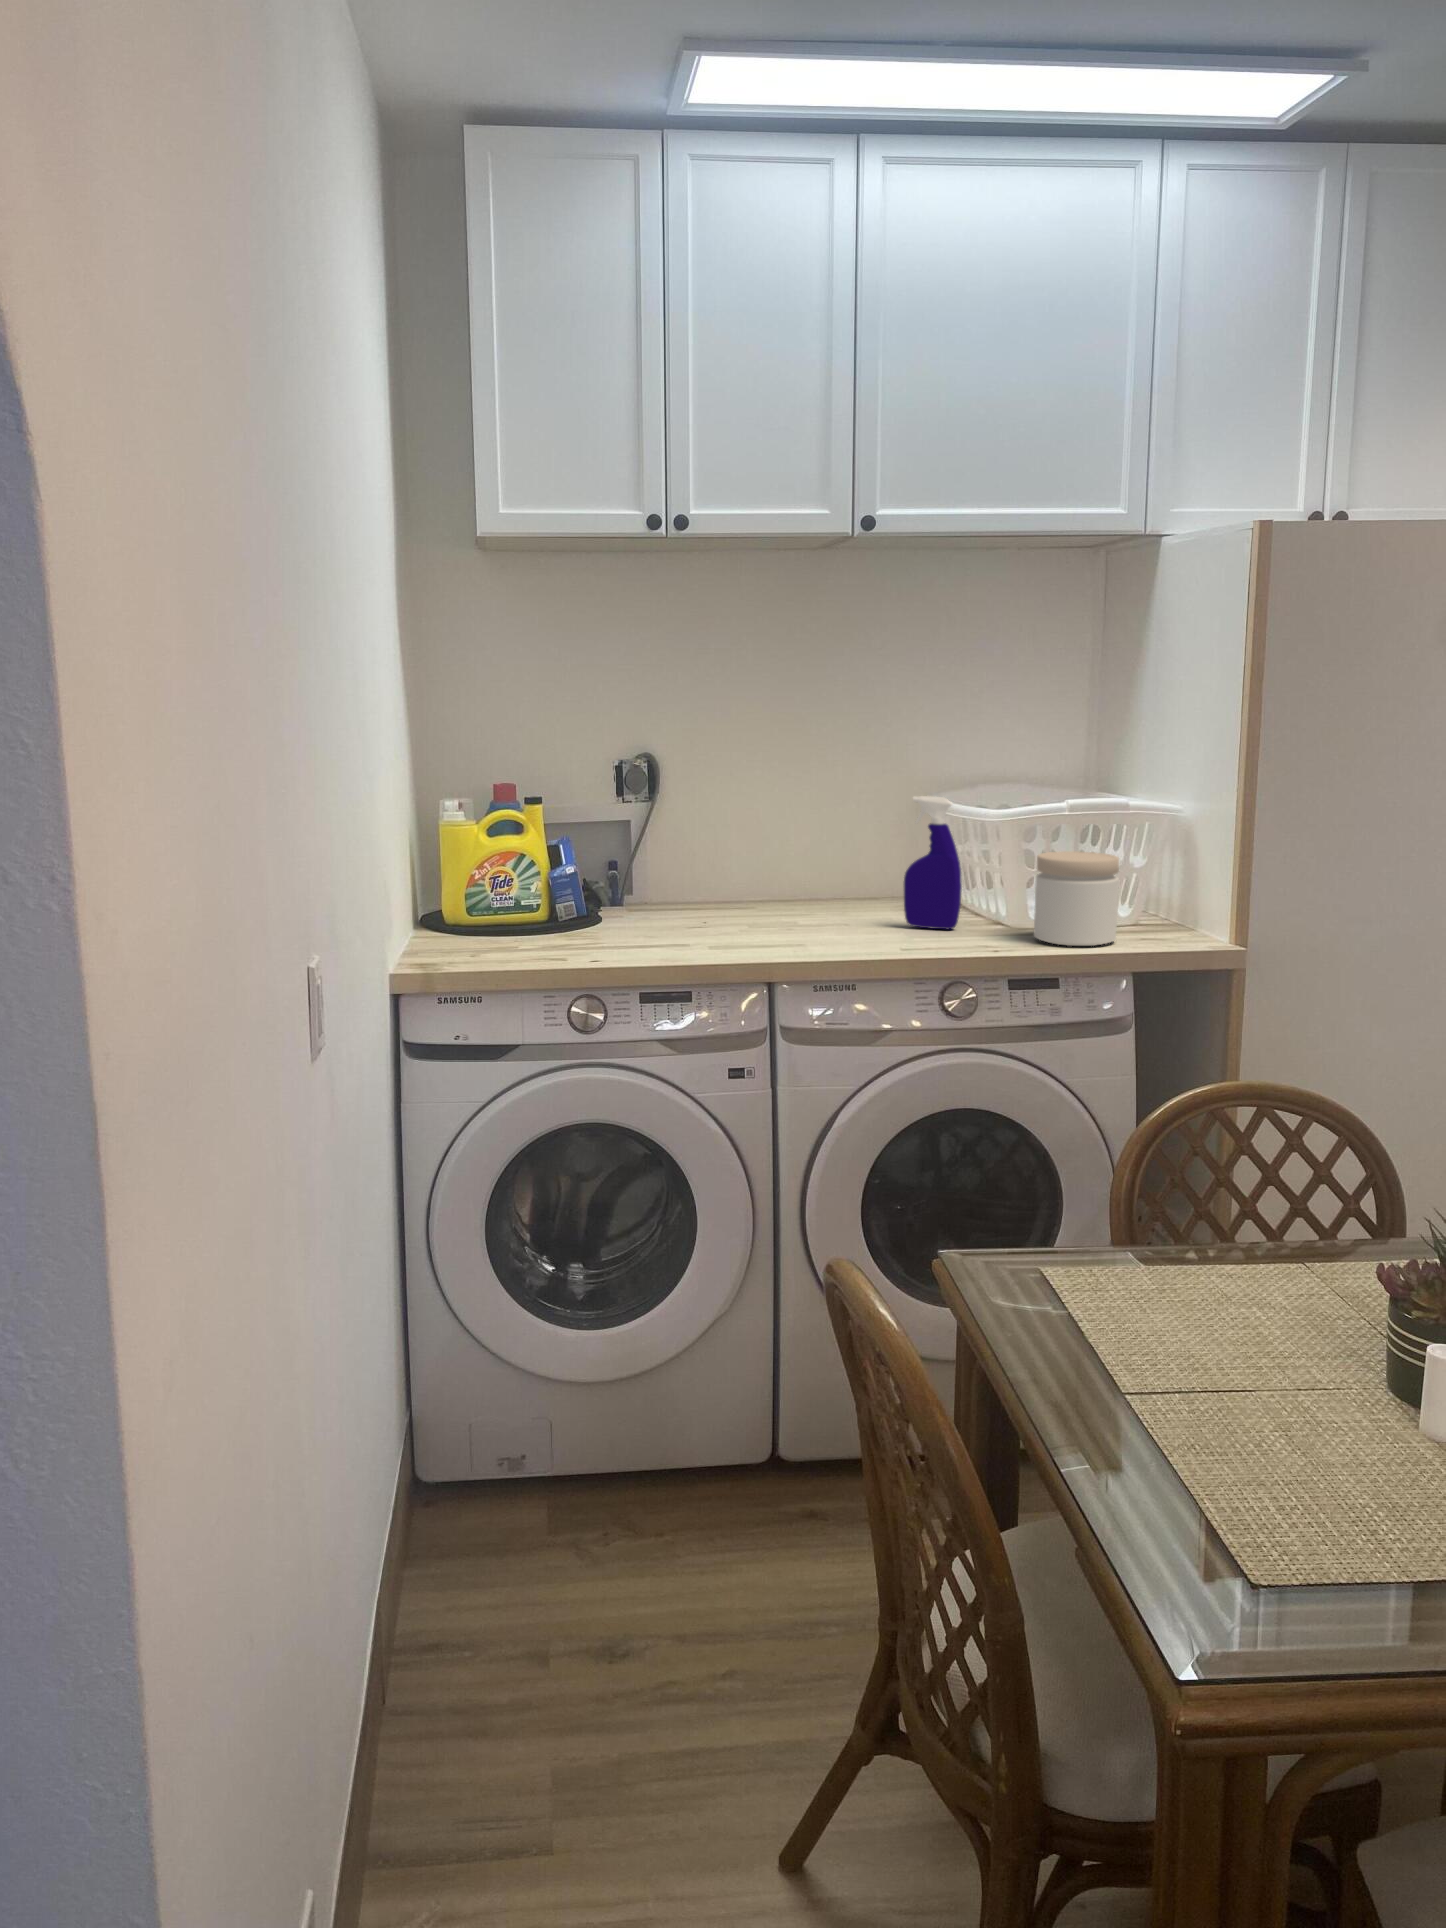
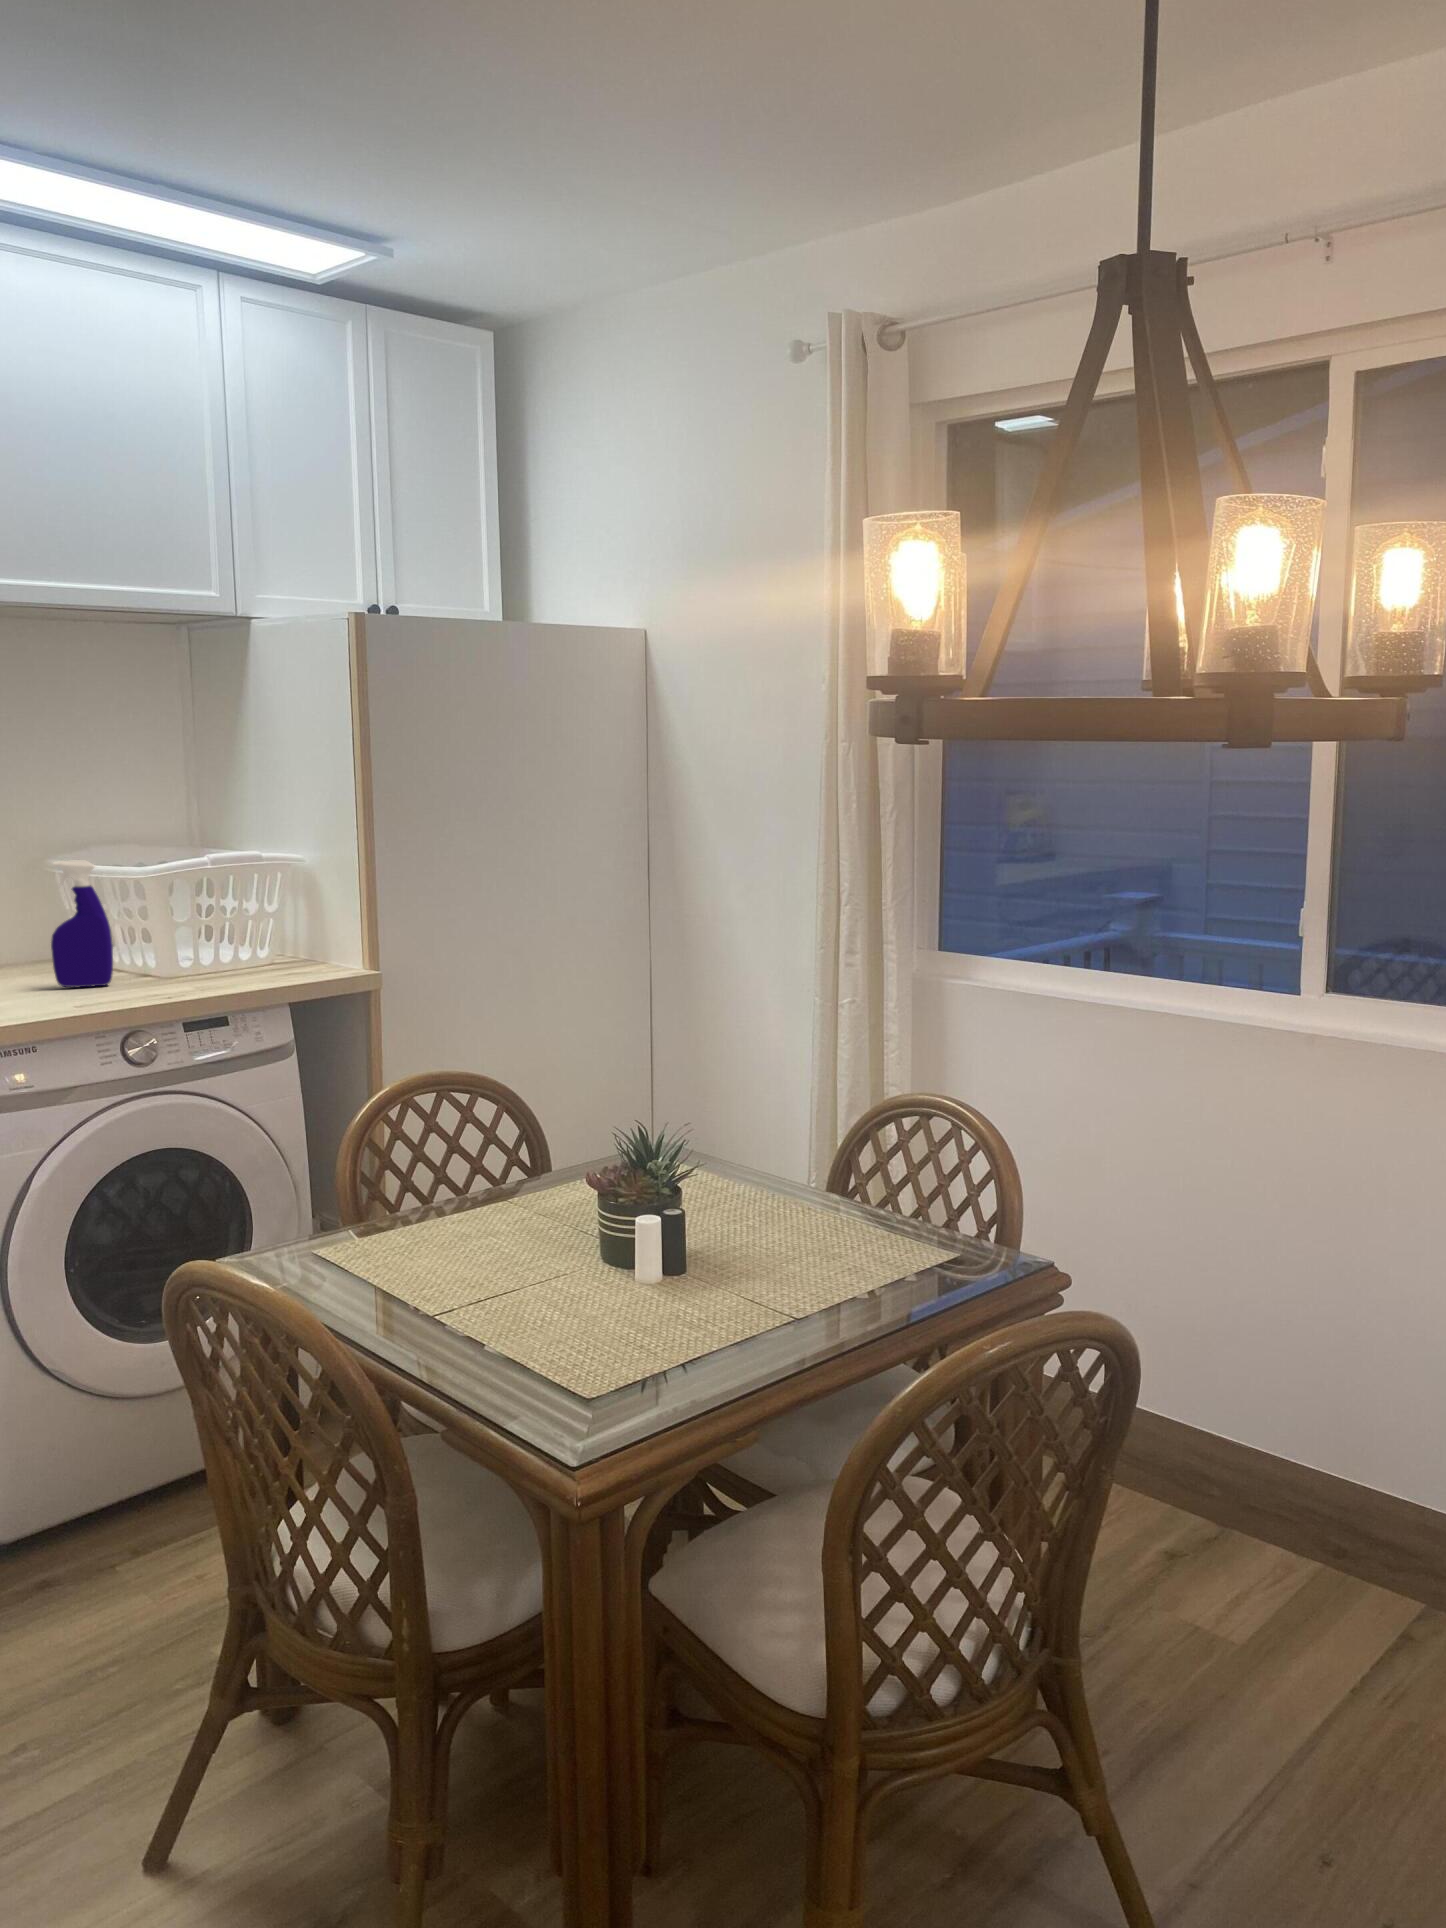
jar: present [1034,851,1119,946] -> none [189,901,269,985]

